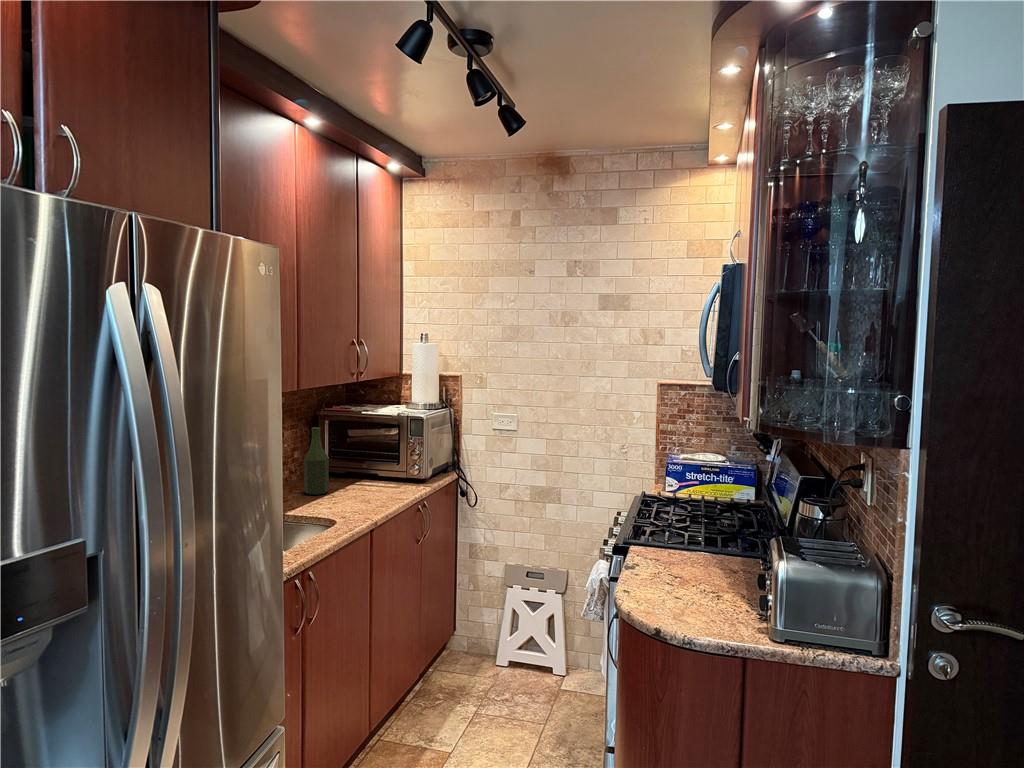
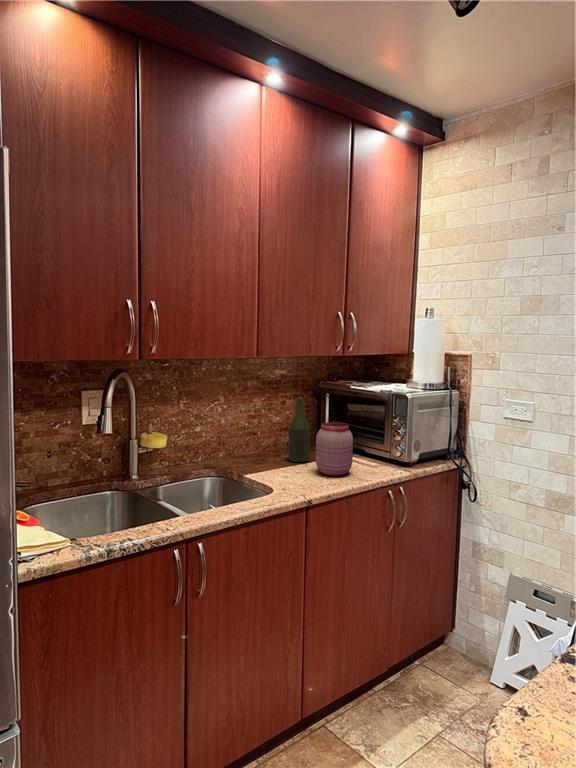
jar: none [347,448,384,501] -> present [316,422,353,476]

